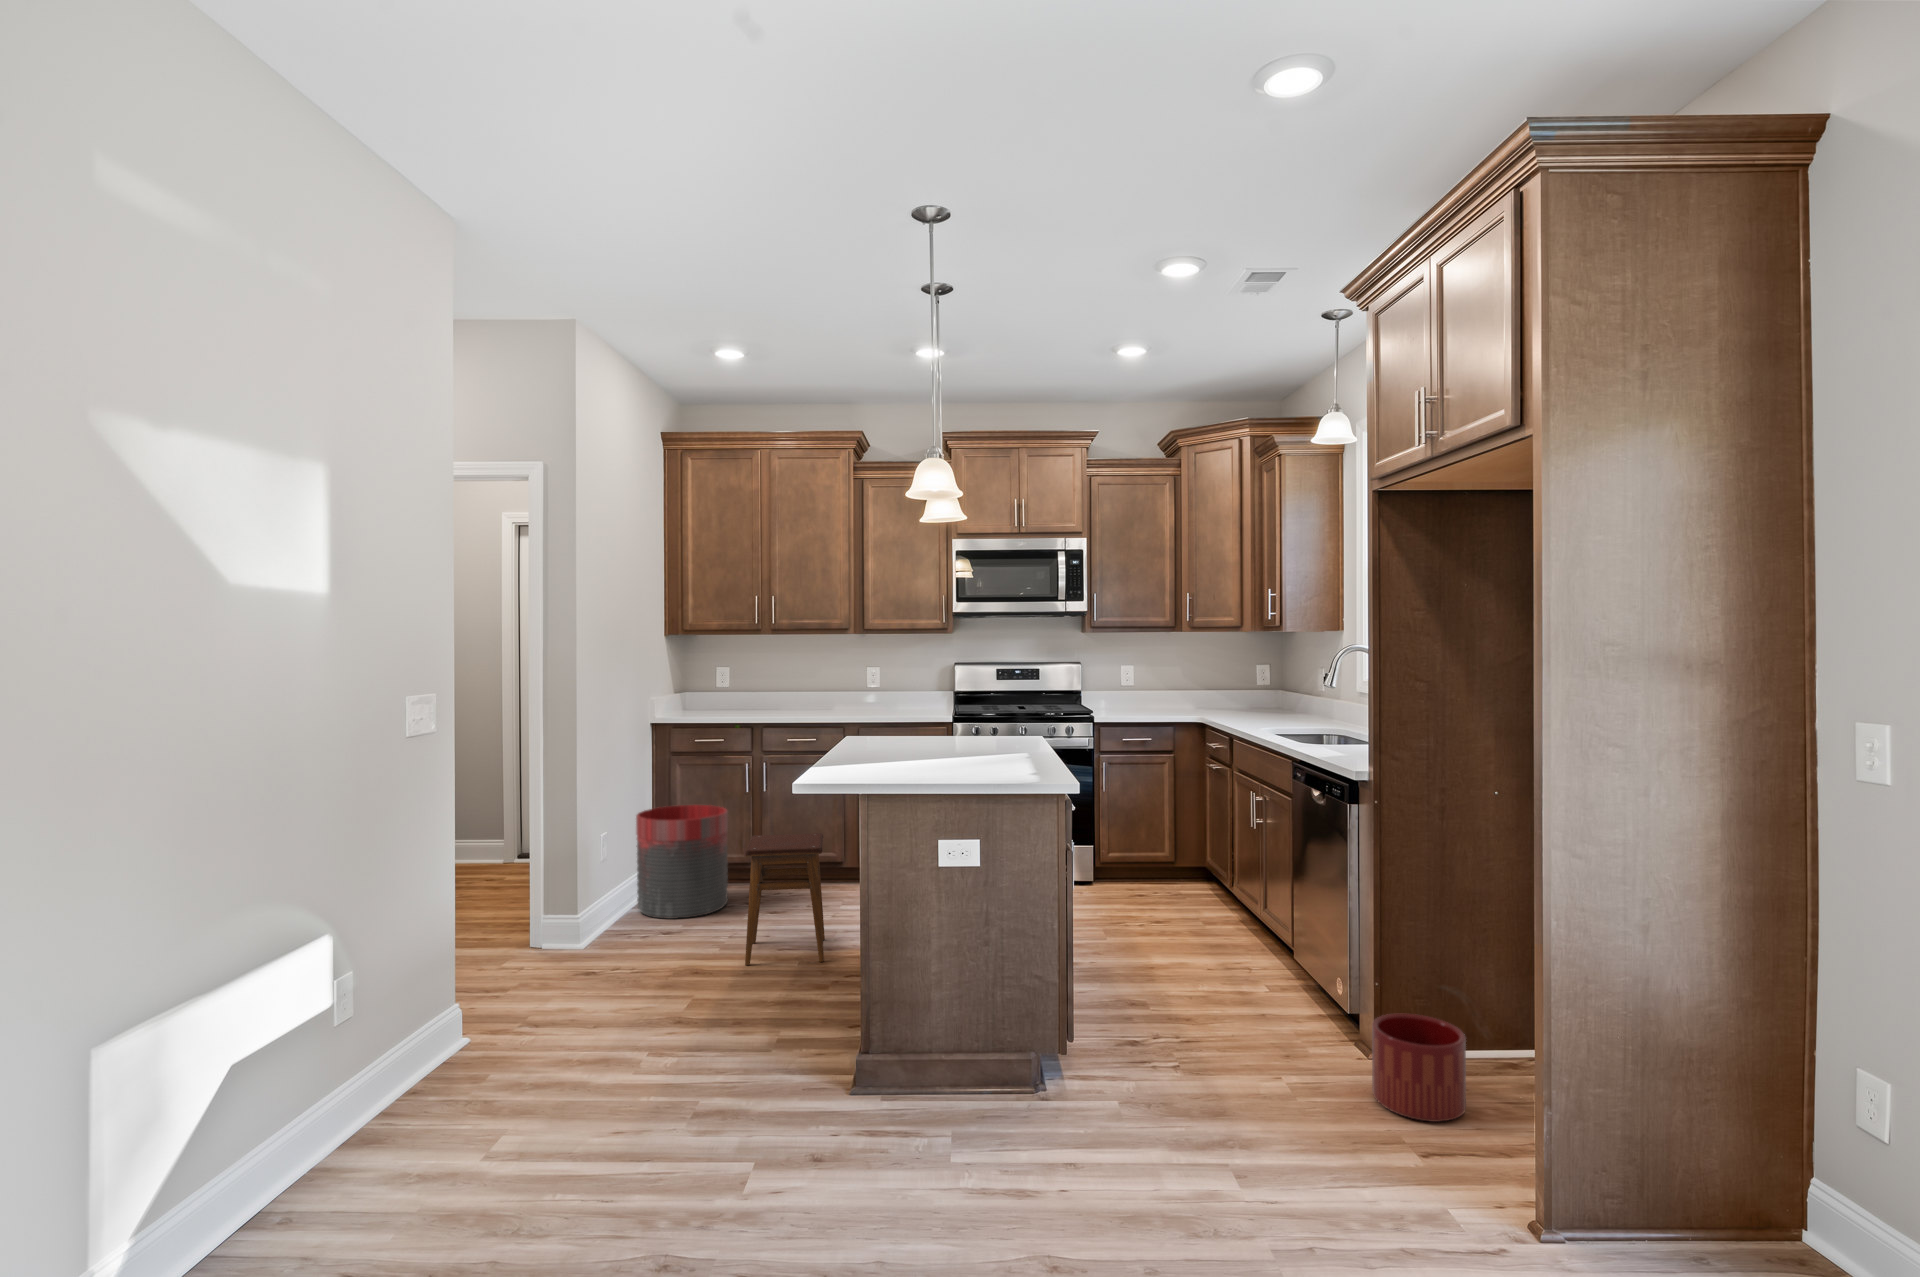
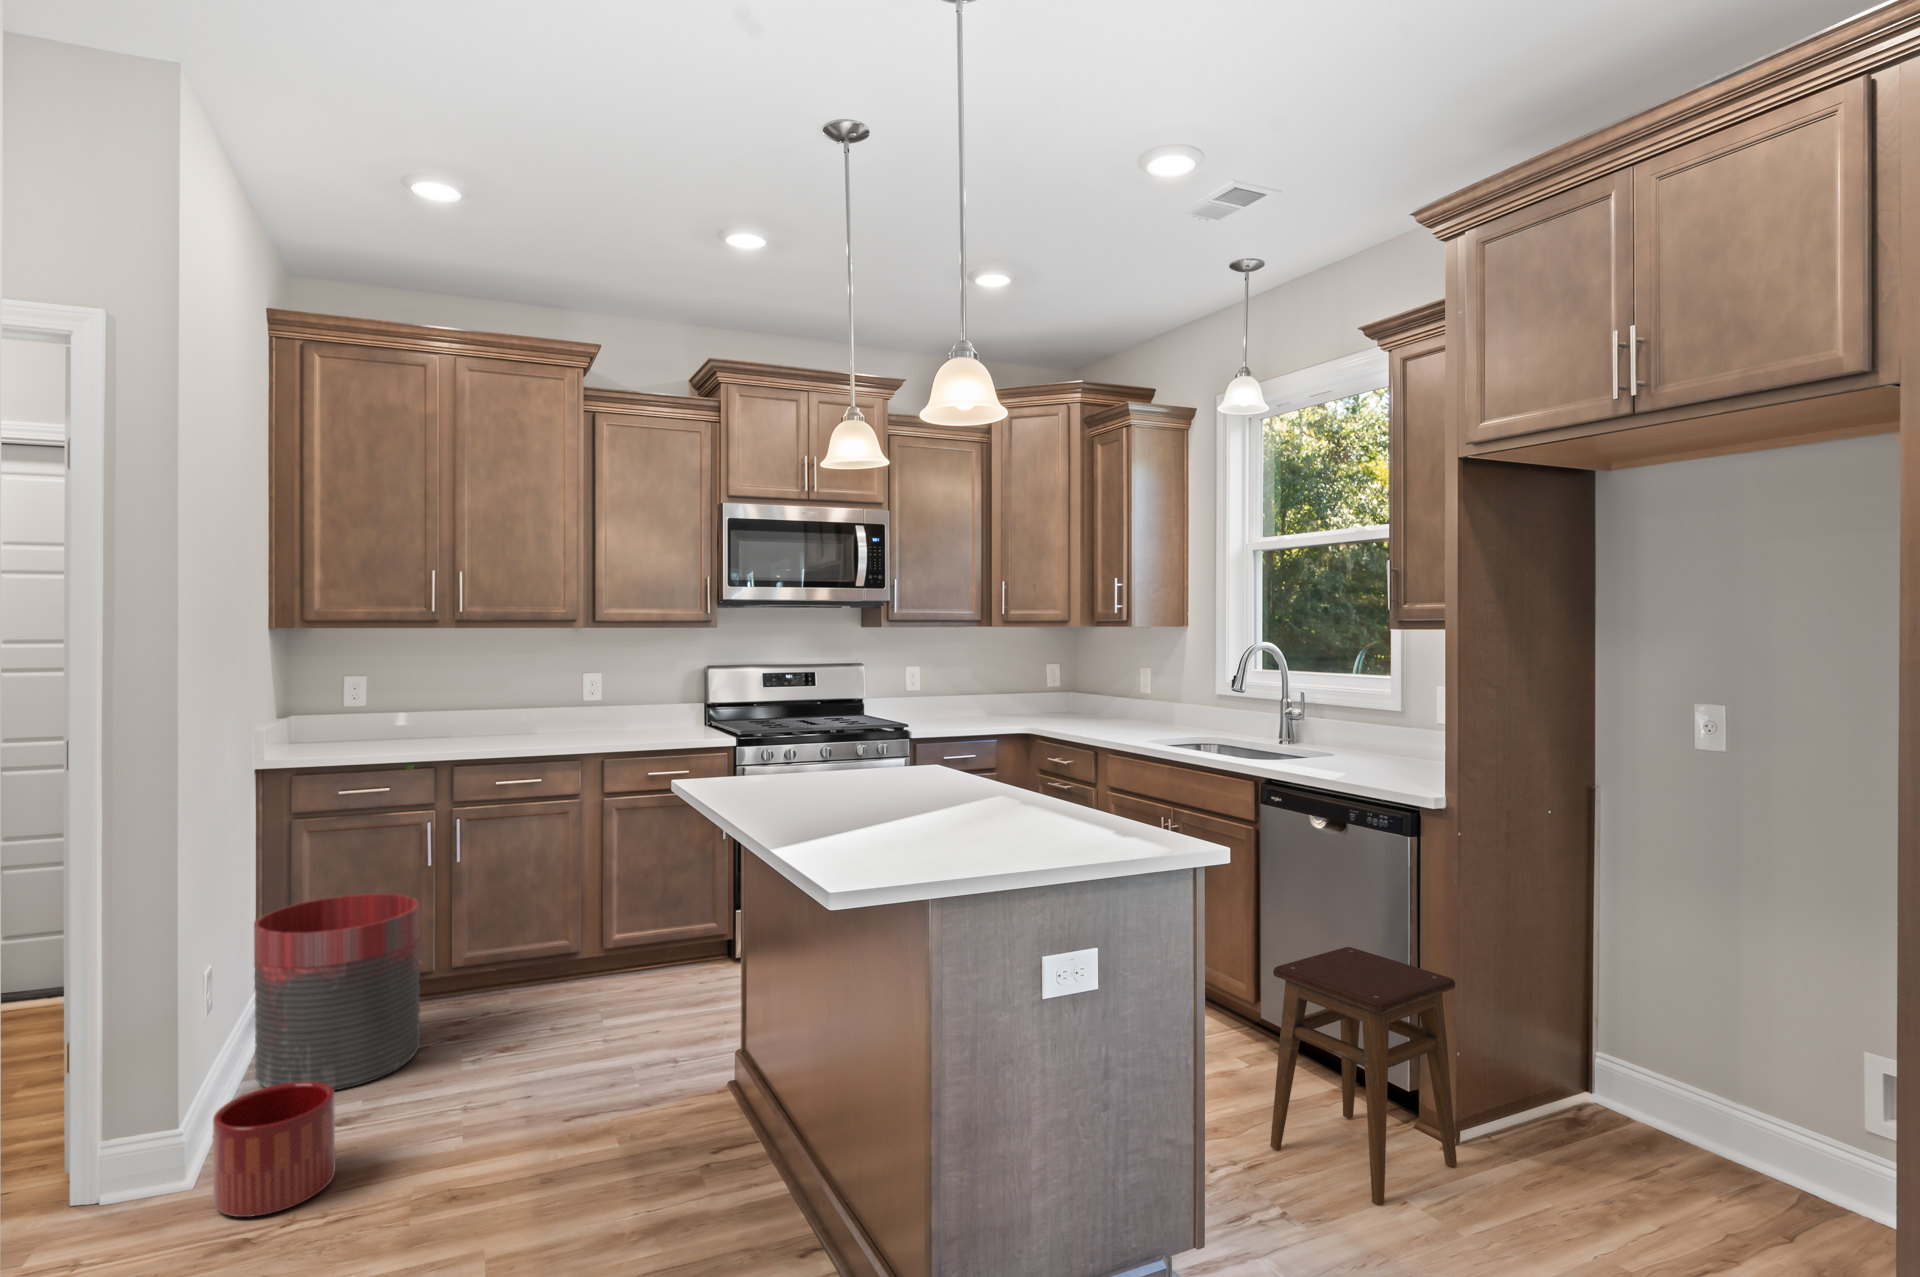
stool: present [745,833,825,965] -> present [1270,947,1457,1205]
planter: present [1372,1014,1466,1122] -> present [213,1082,335,1217]

